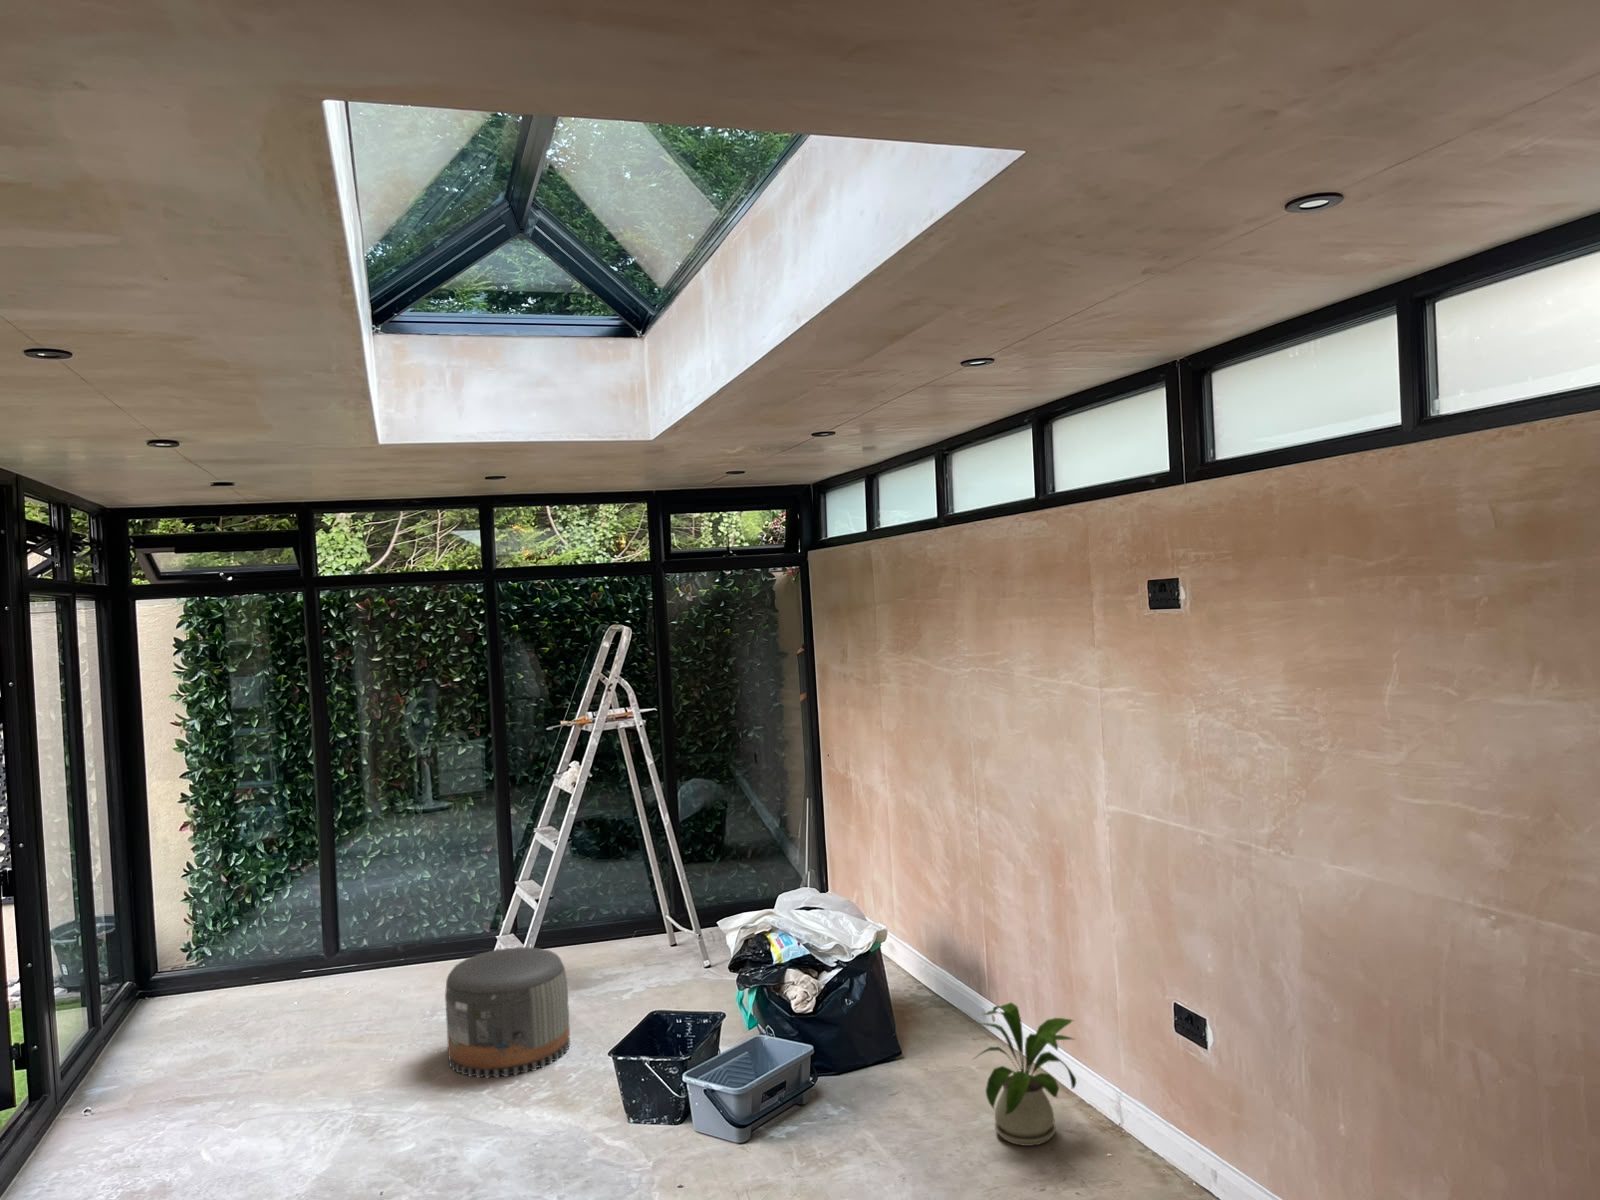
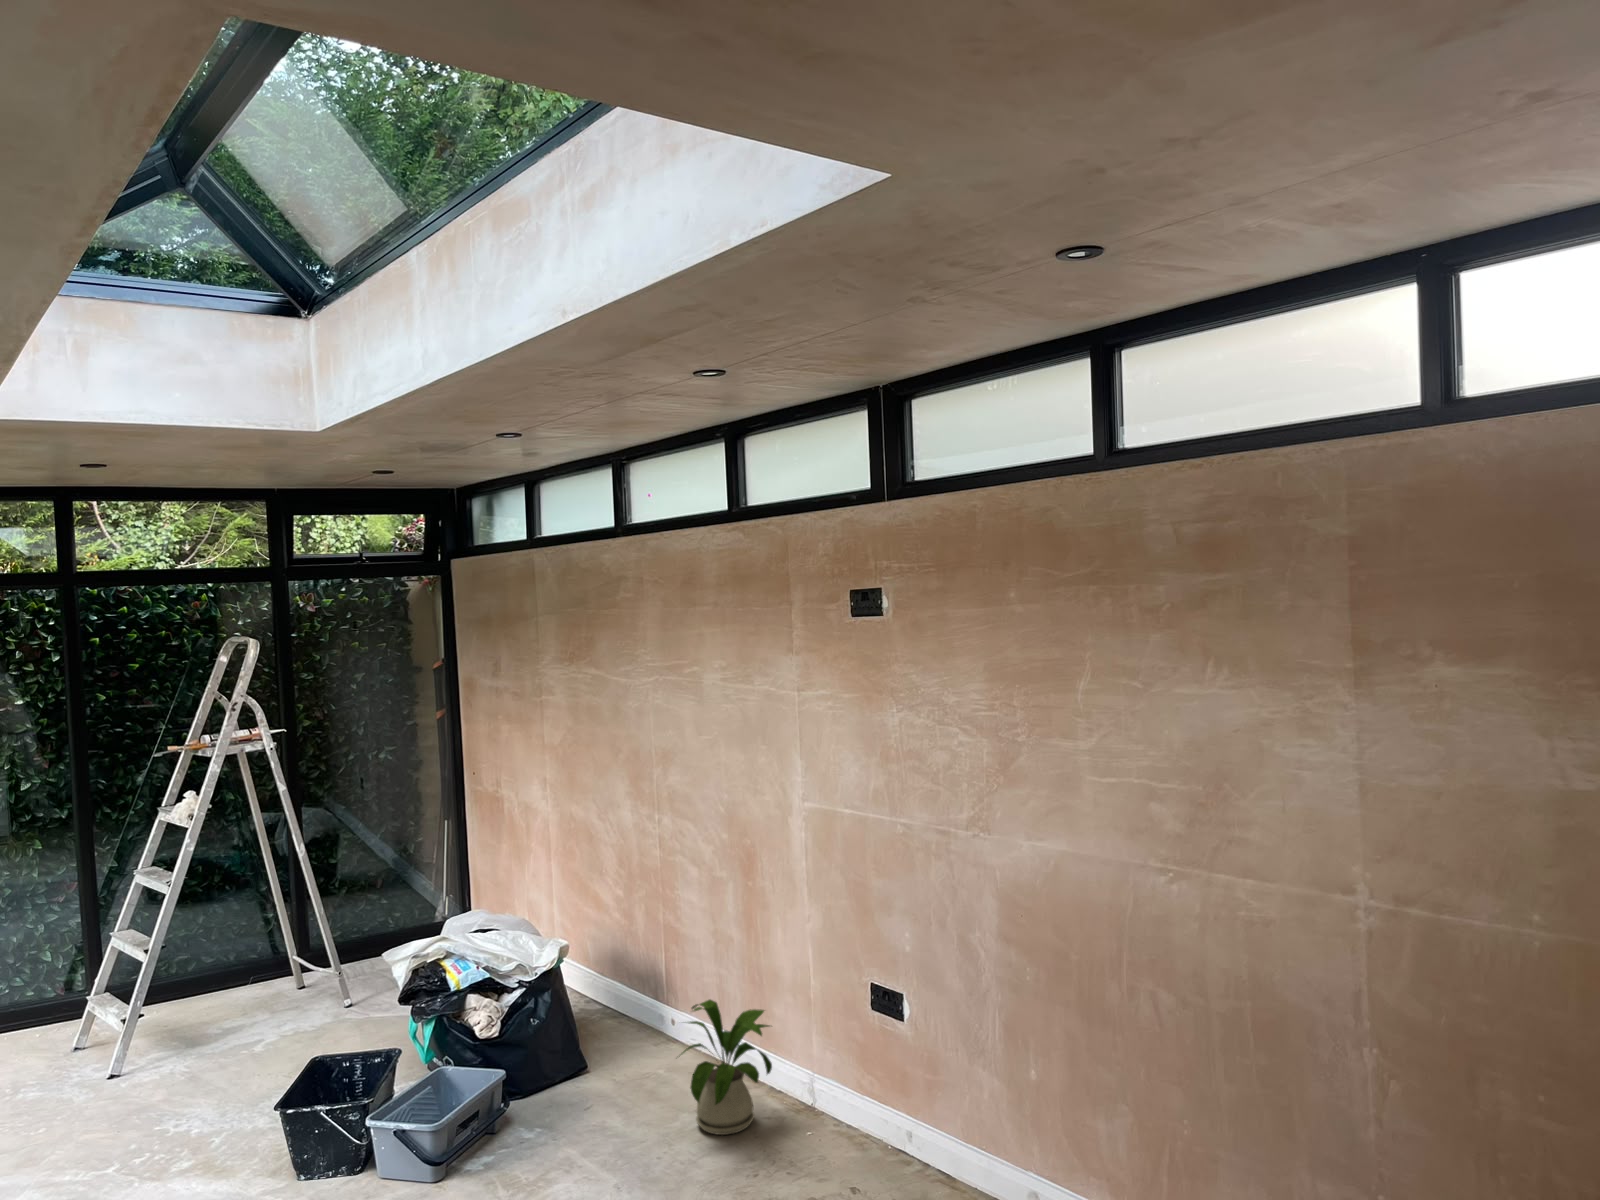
pouf: present [445,947,570,1078] -> none [38,1008,200,1166]

